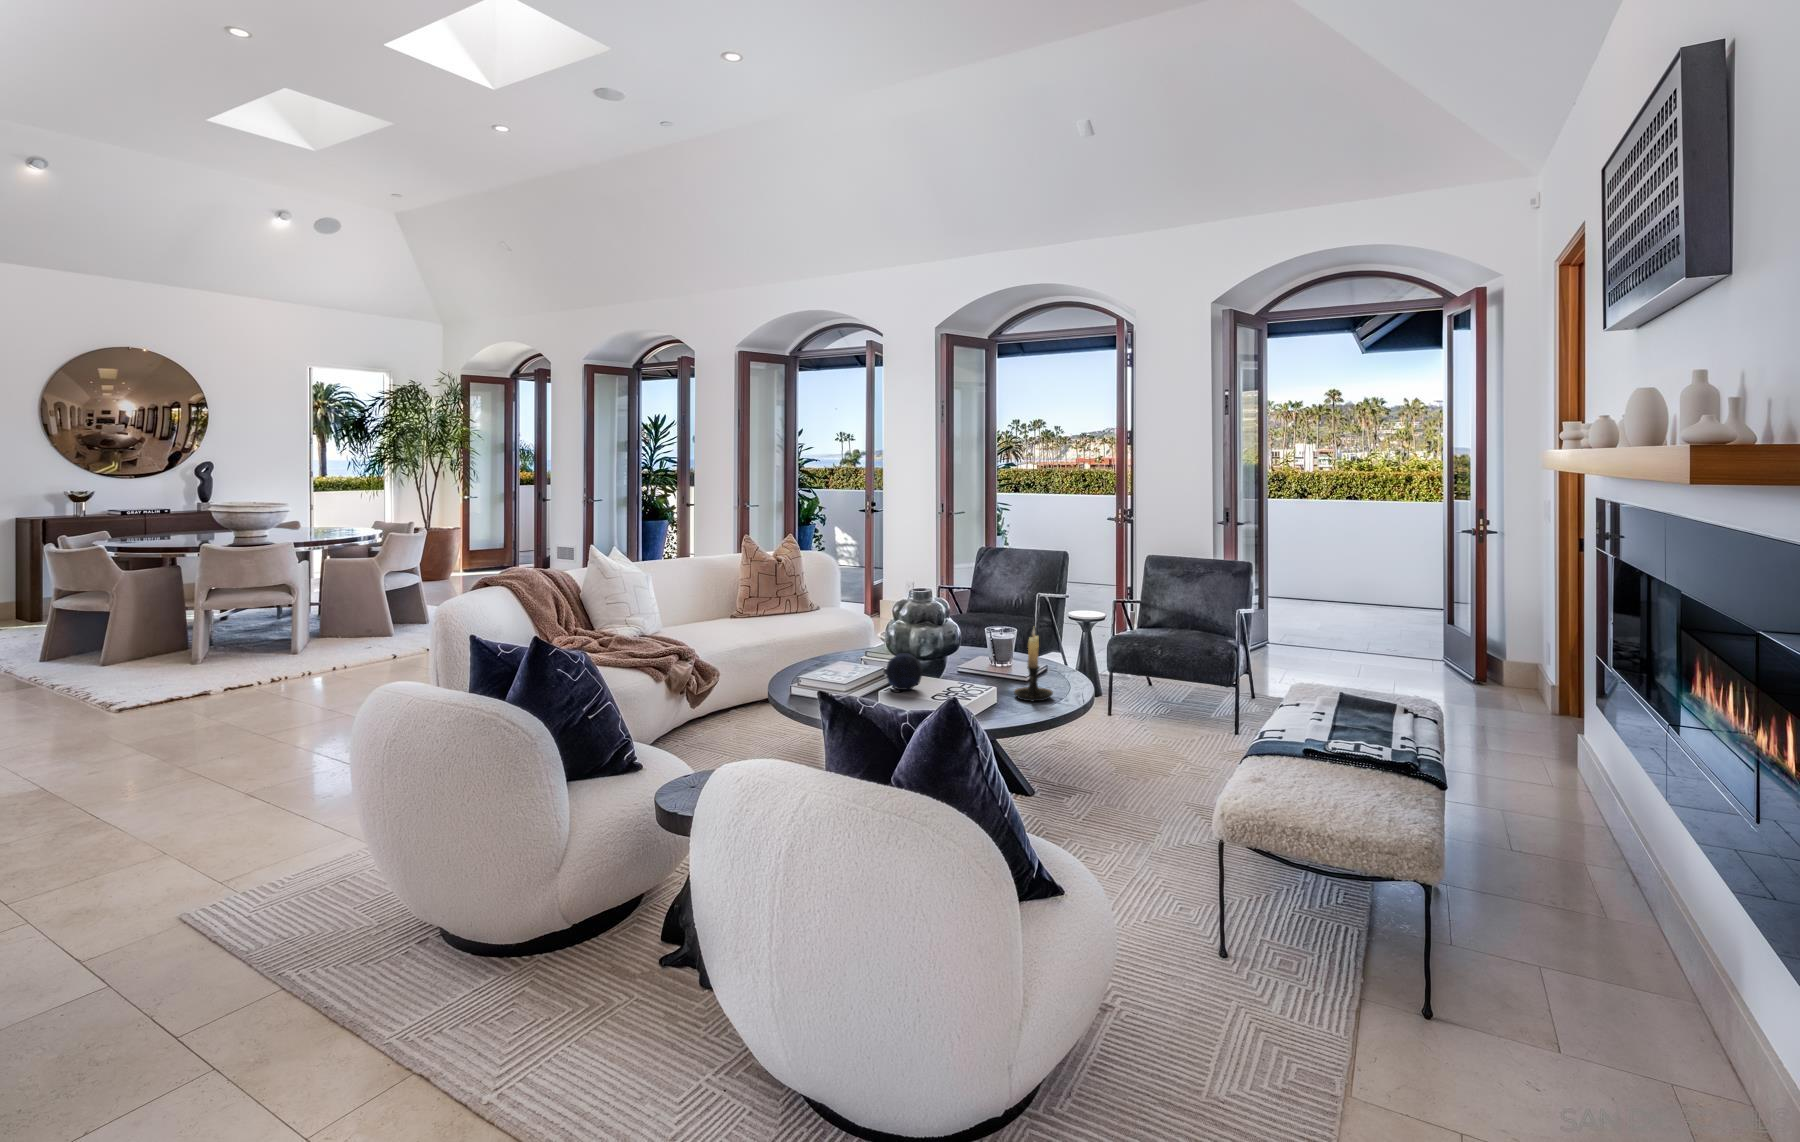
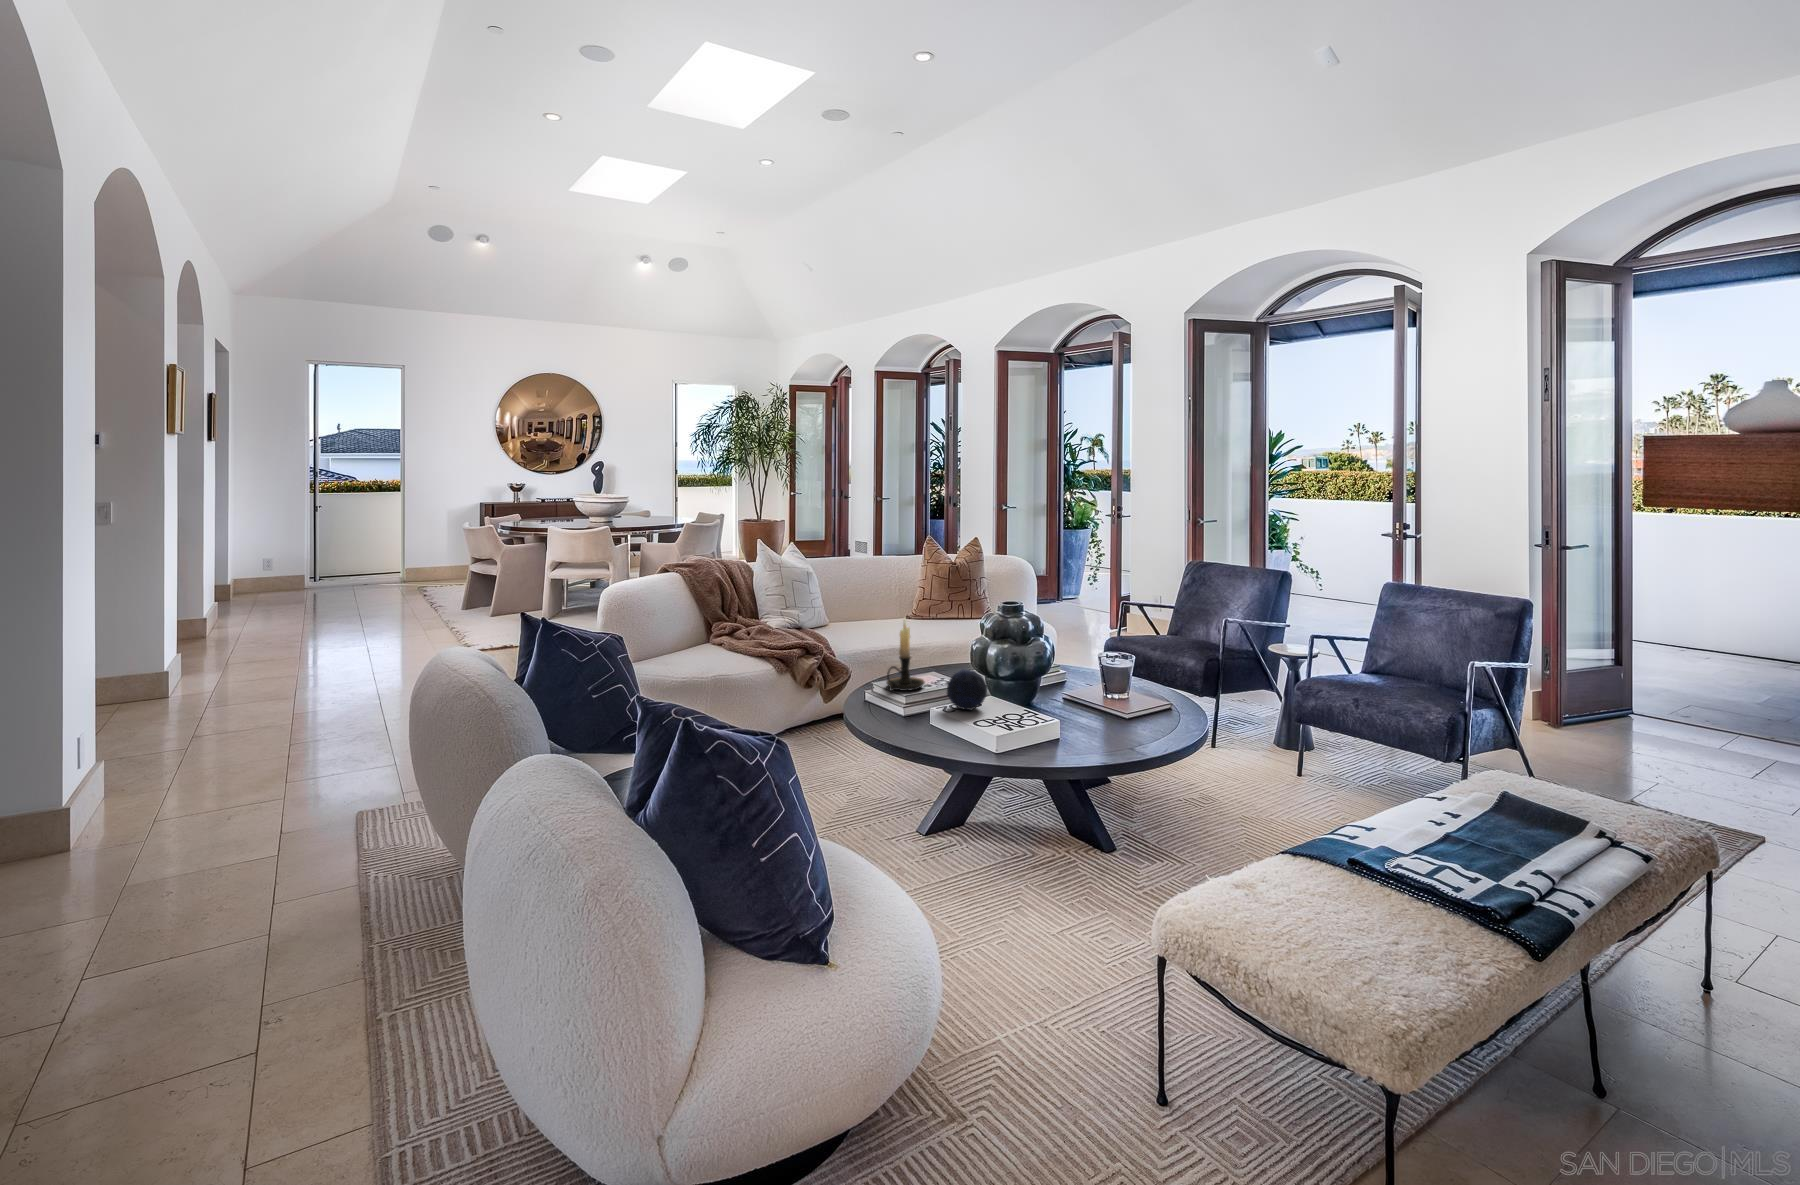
candle holder: present [1014,628,1053,702] -> present [886,619,925,691]

